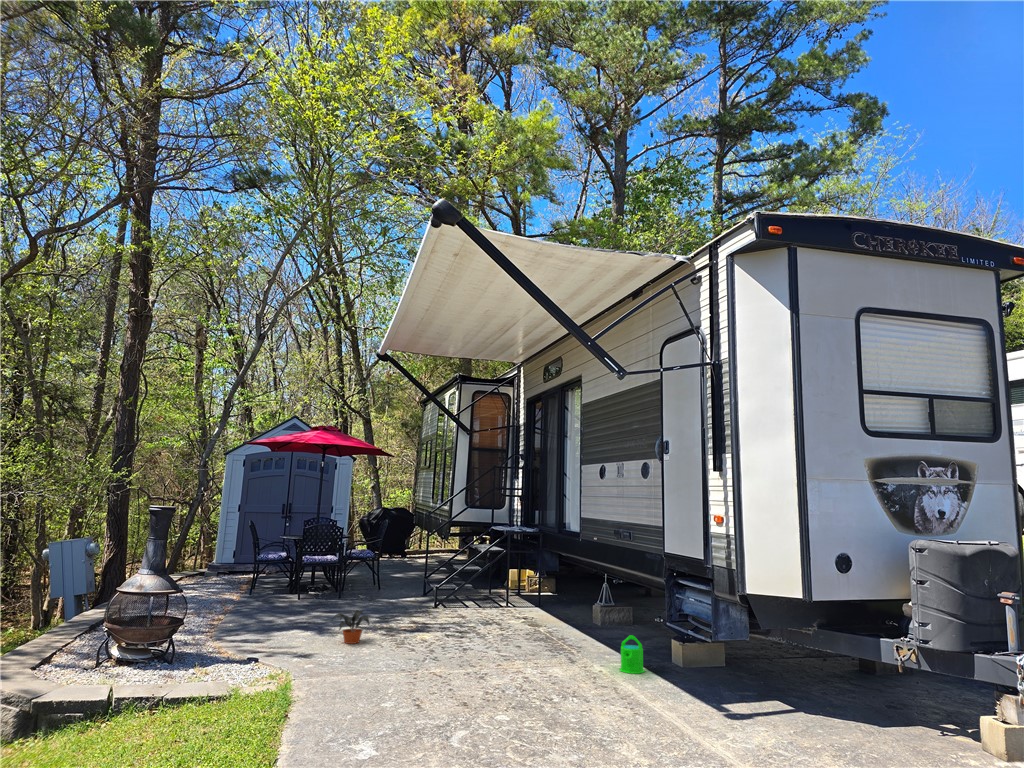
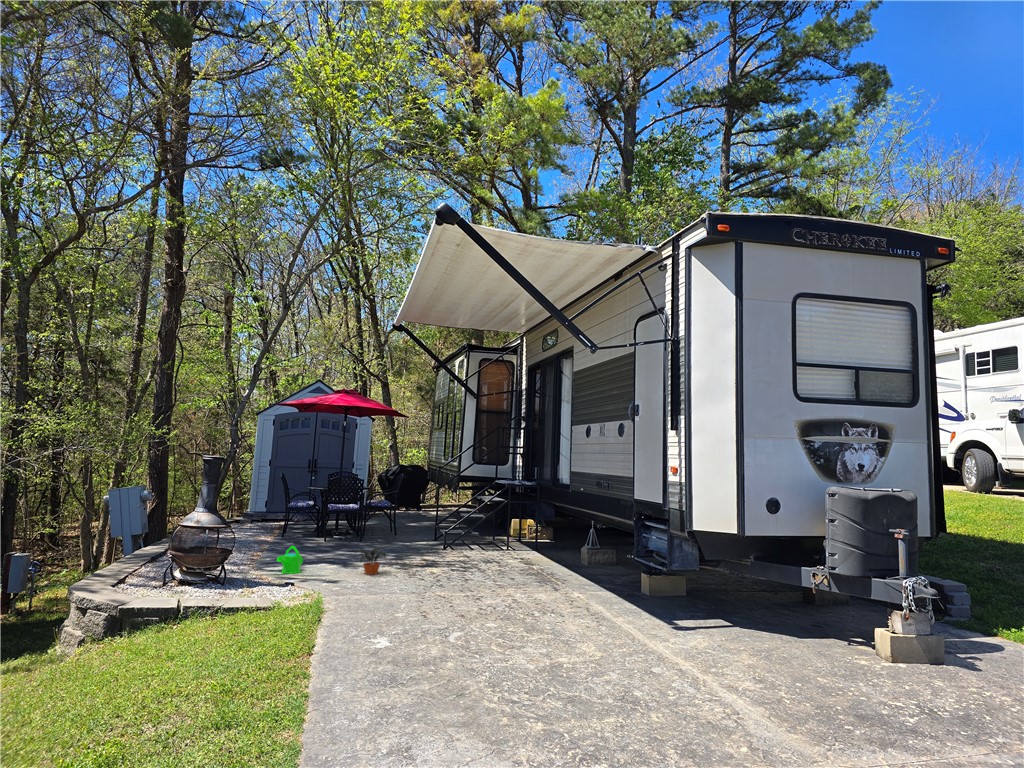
watering can: present [619,635,645,674] -> present [277,546,303,574]

